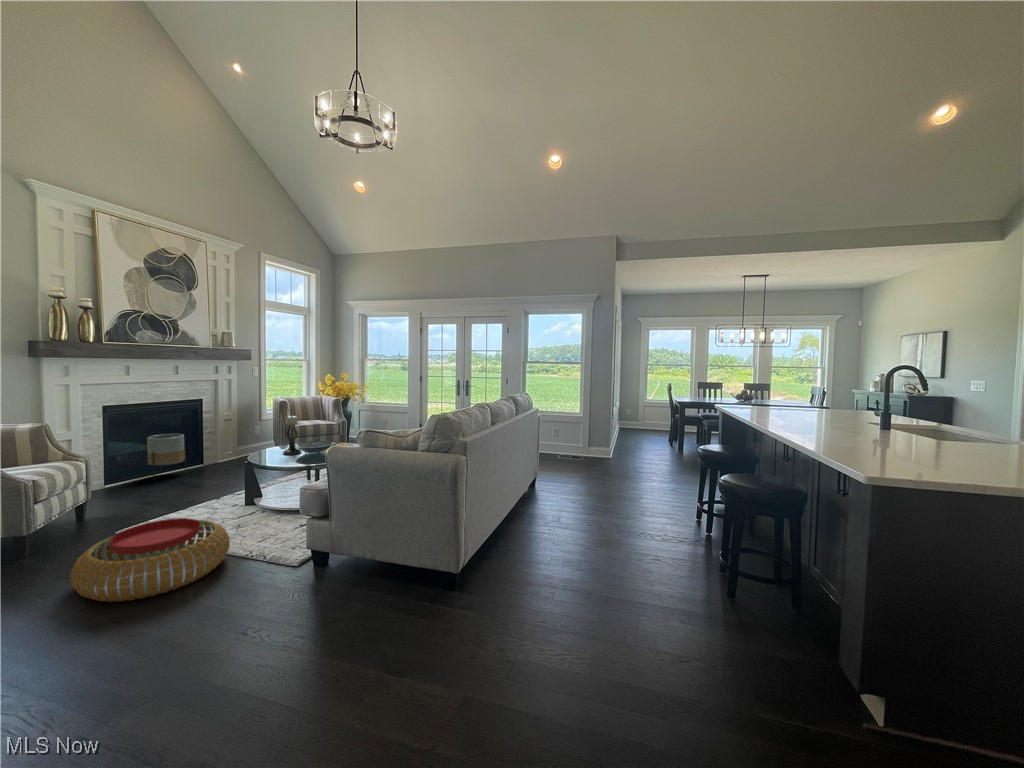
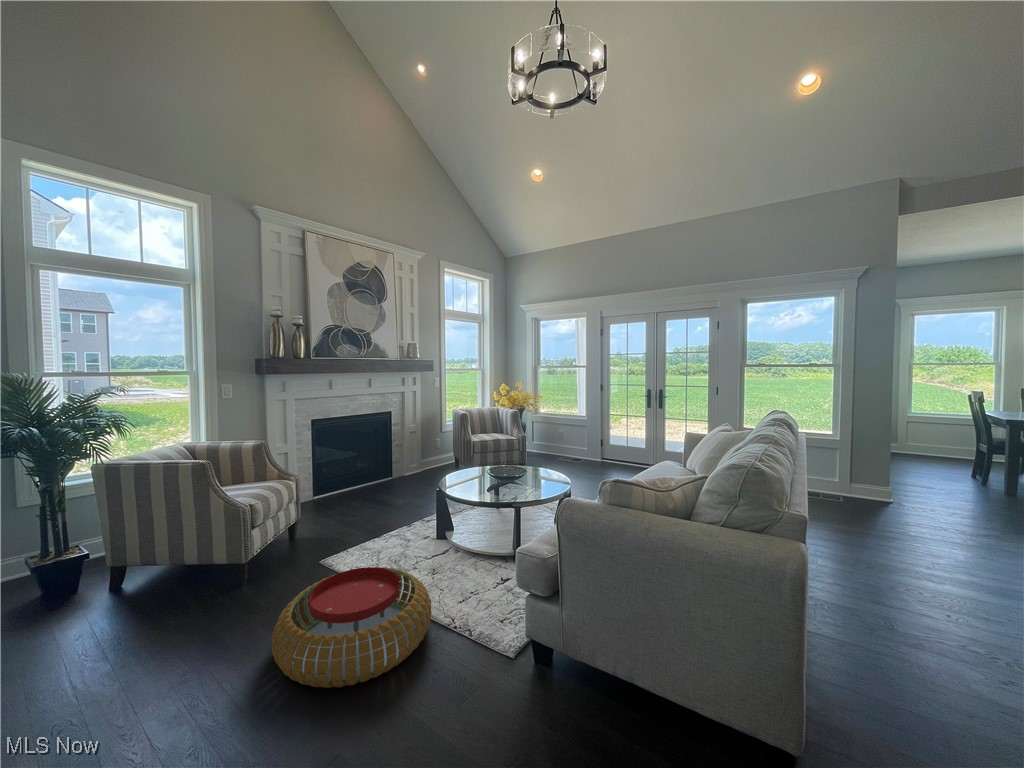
candle holder: present [283,415,301,455] -> none [474,435,493,482]
planter: present [147,434,186,480] -> none [347,447,379,494]

